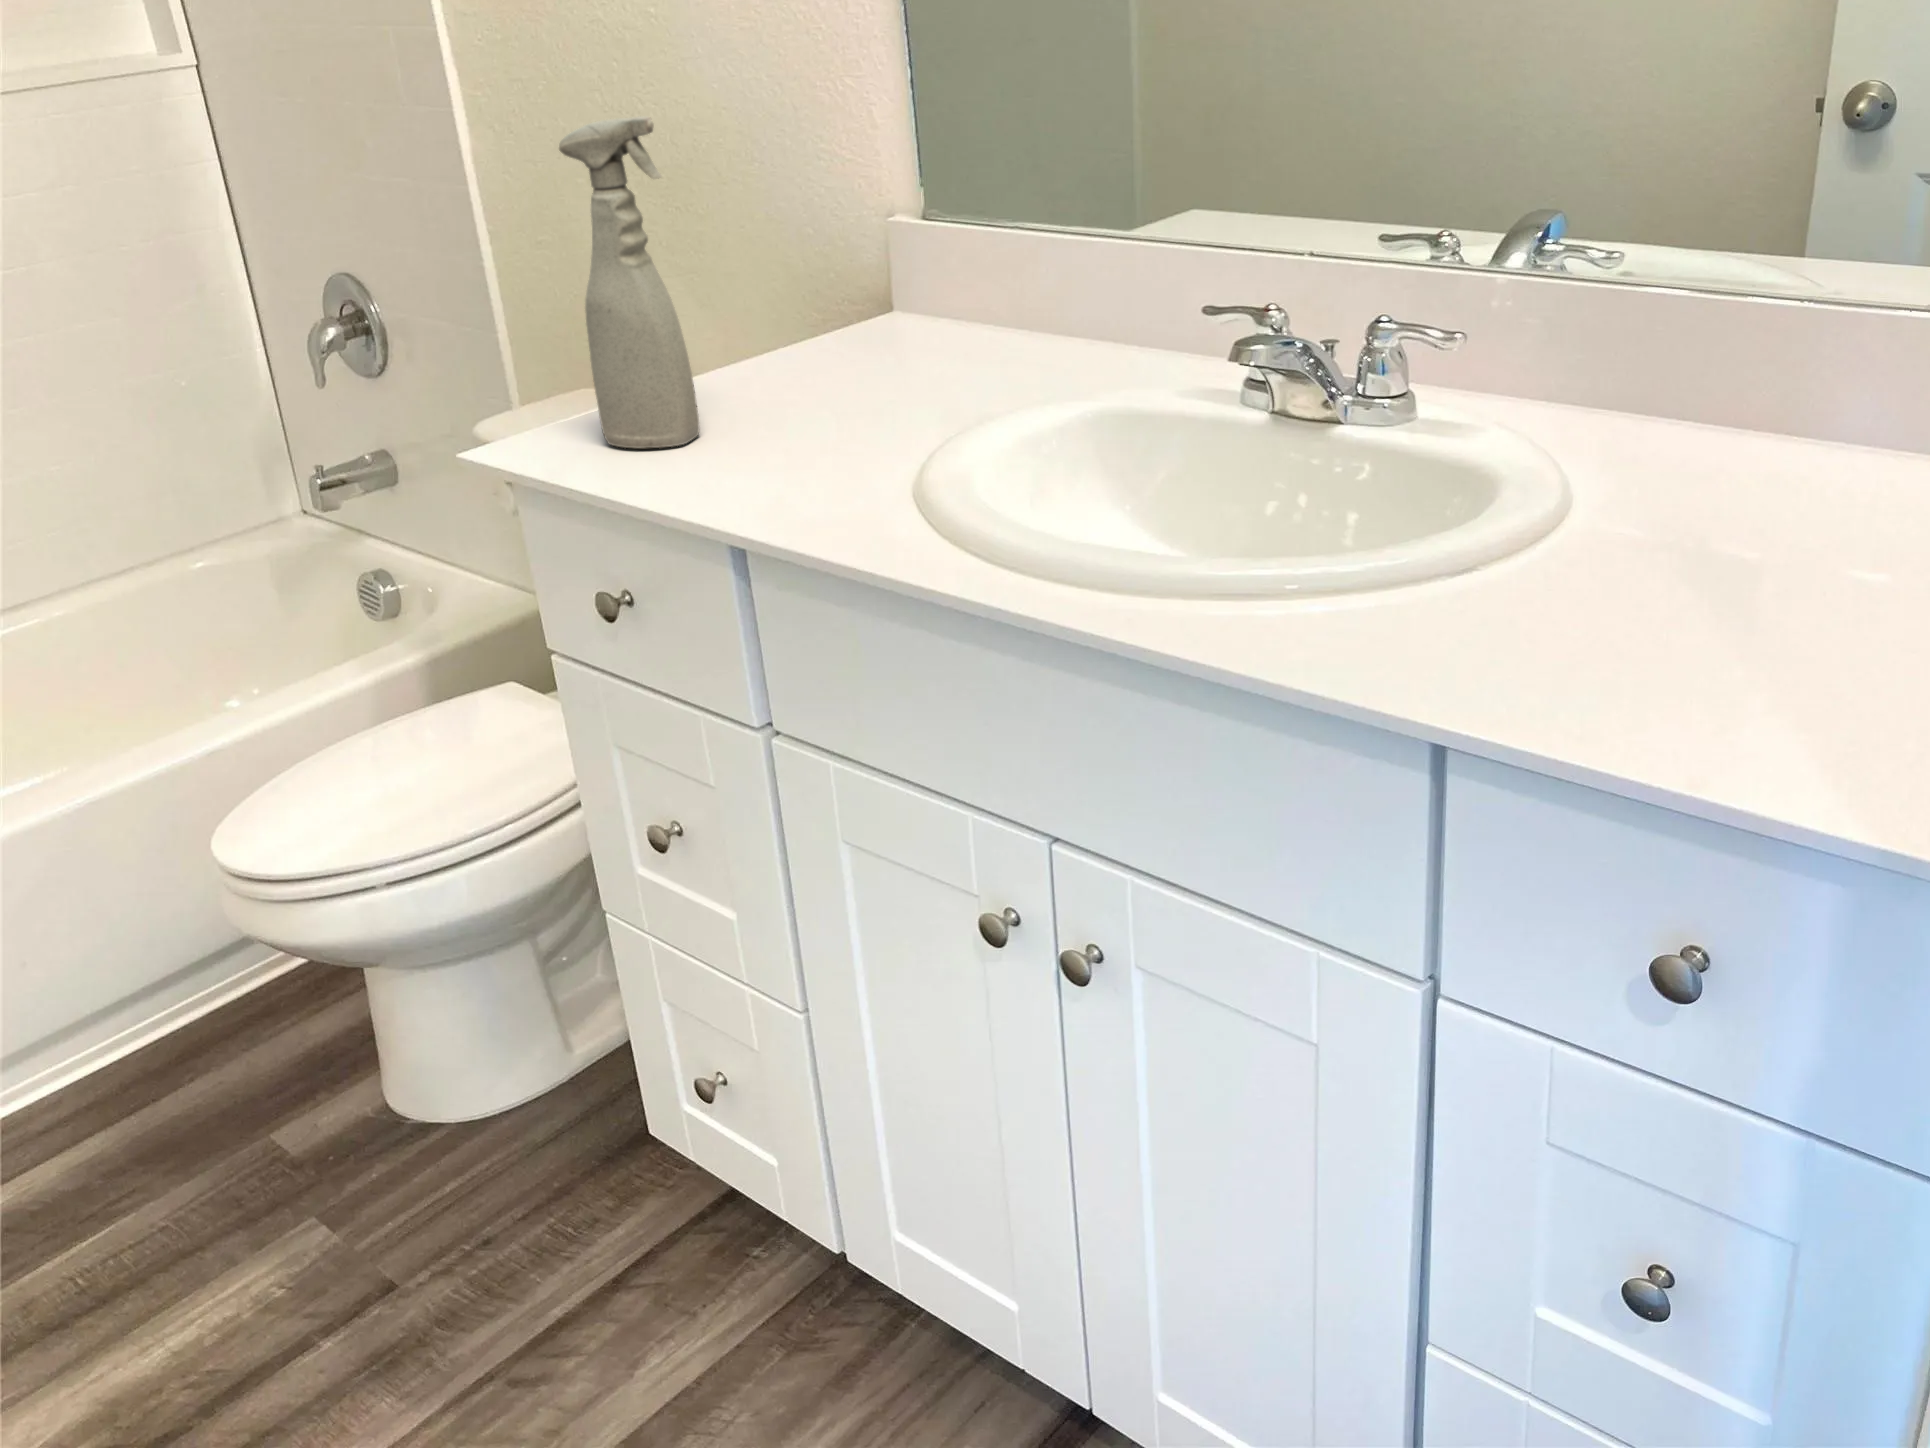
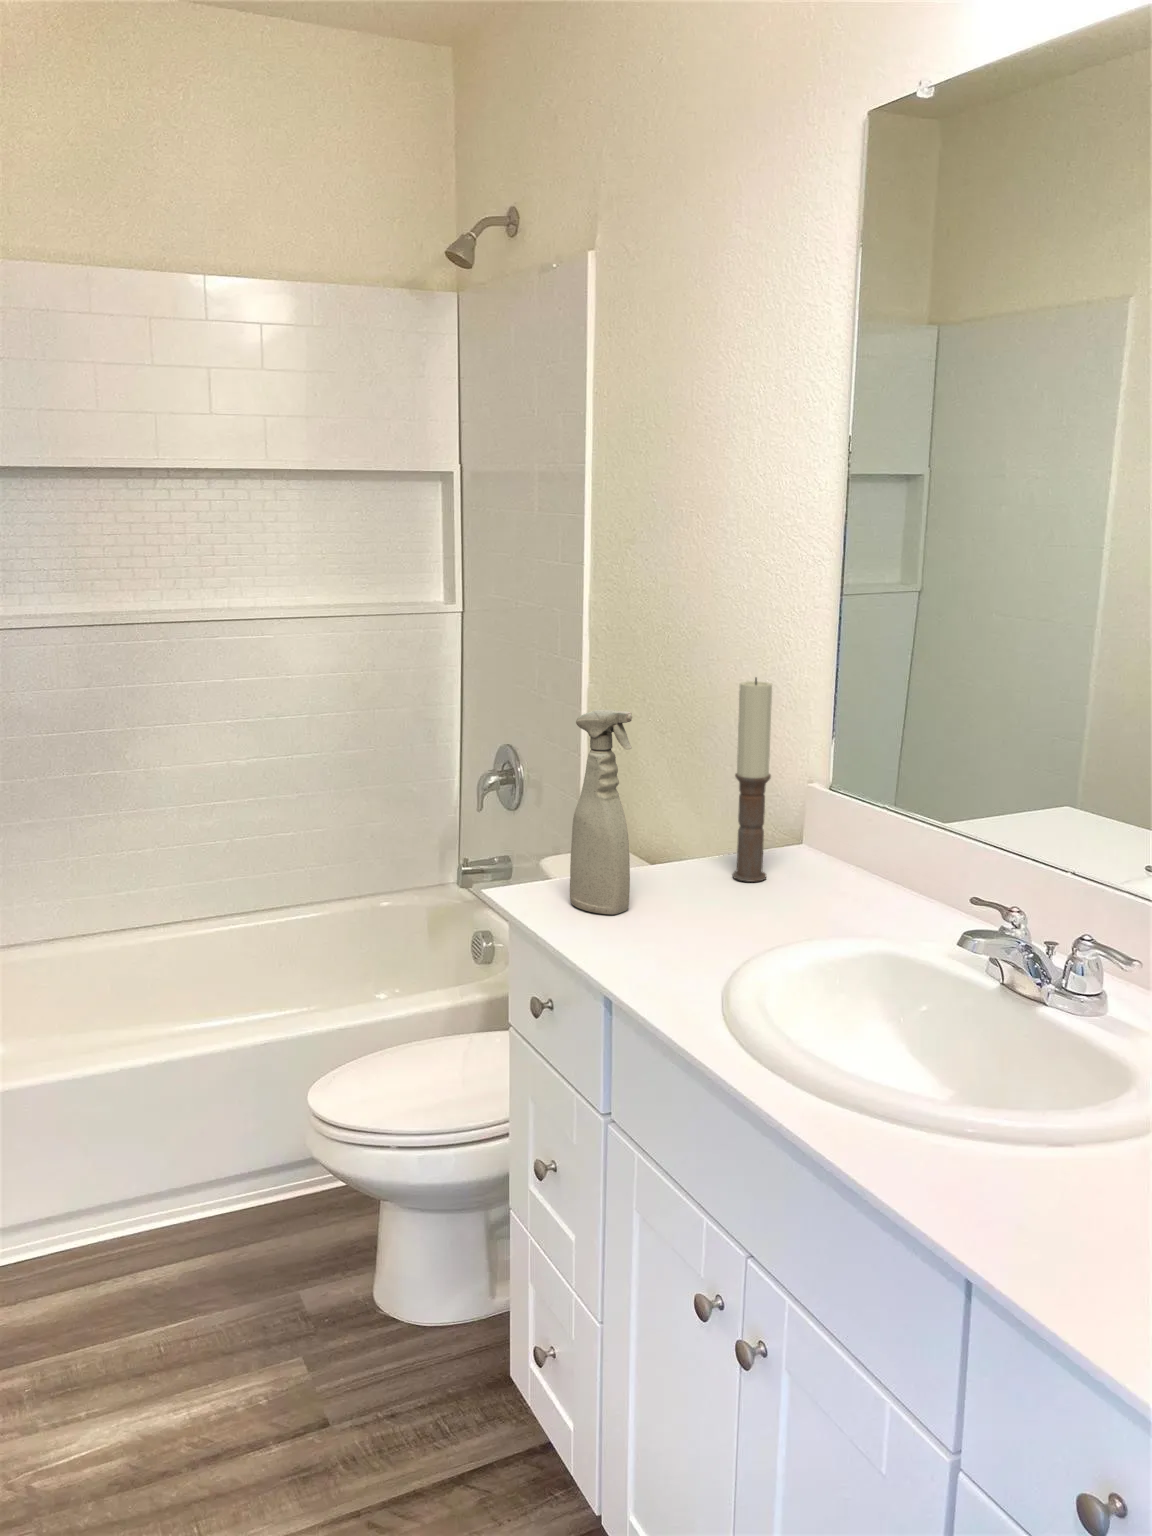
candle: none [784,50,870,370] -> present [732,678,772,882]

